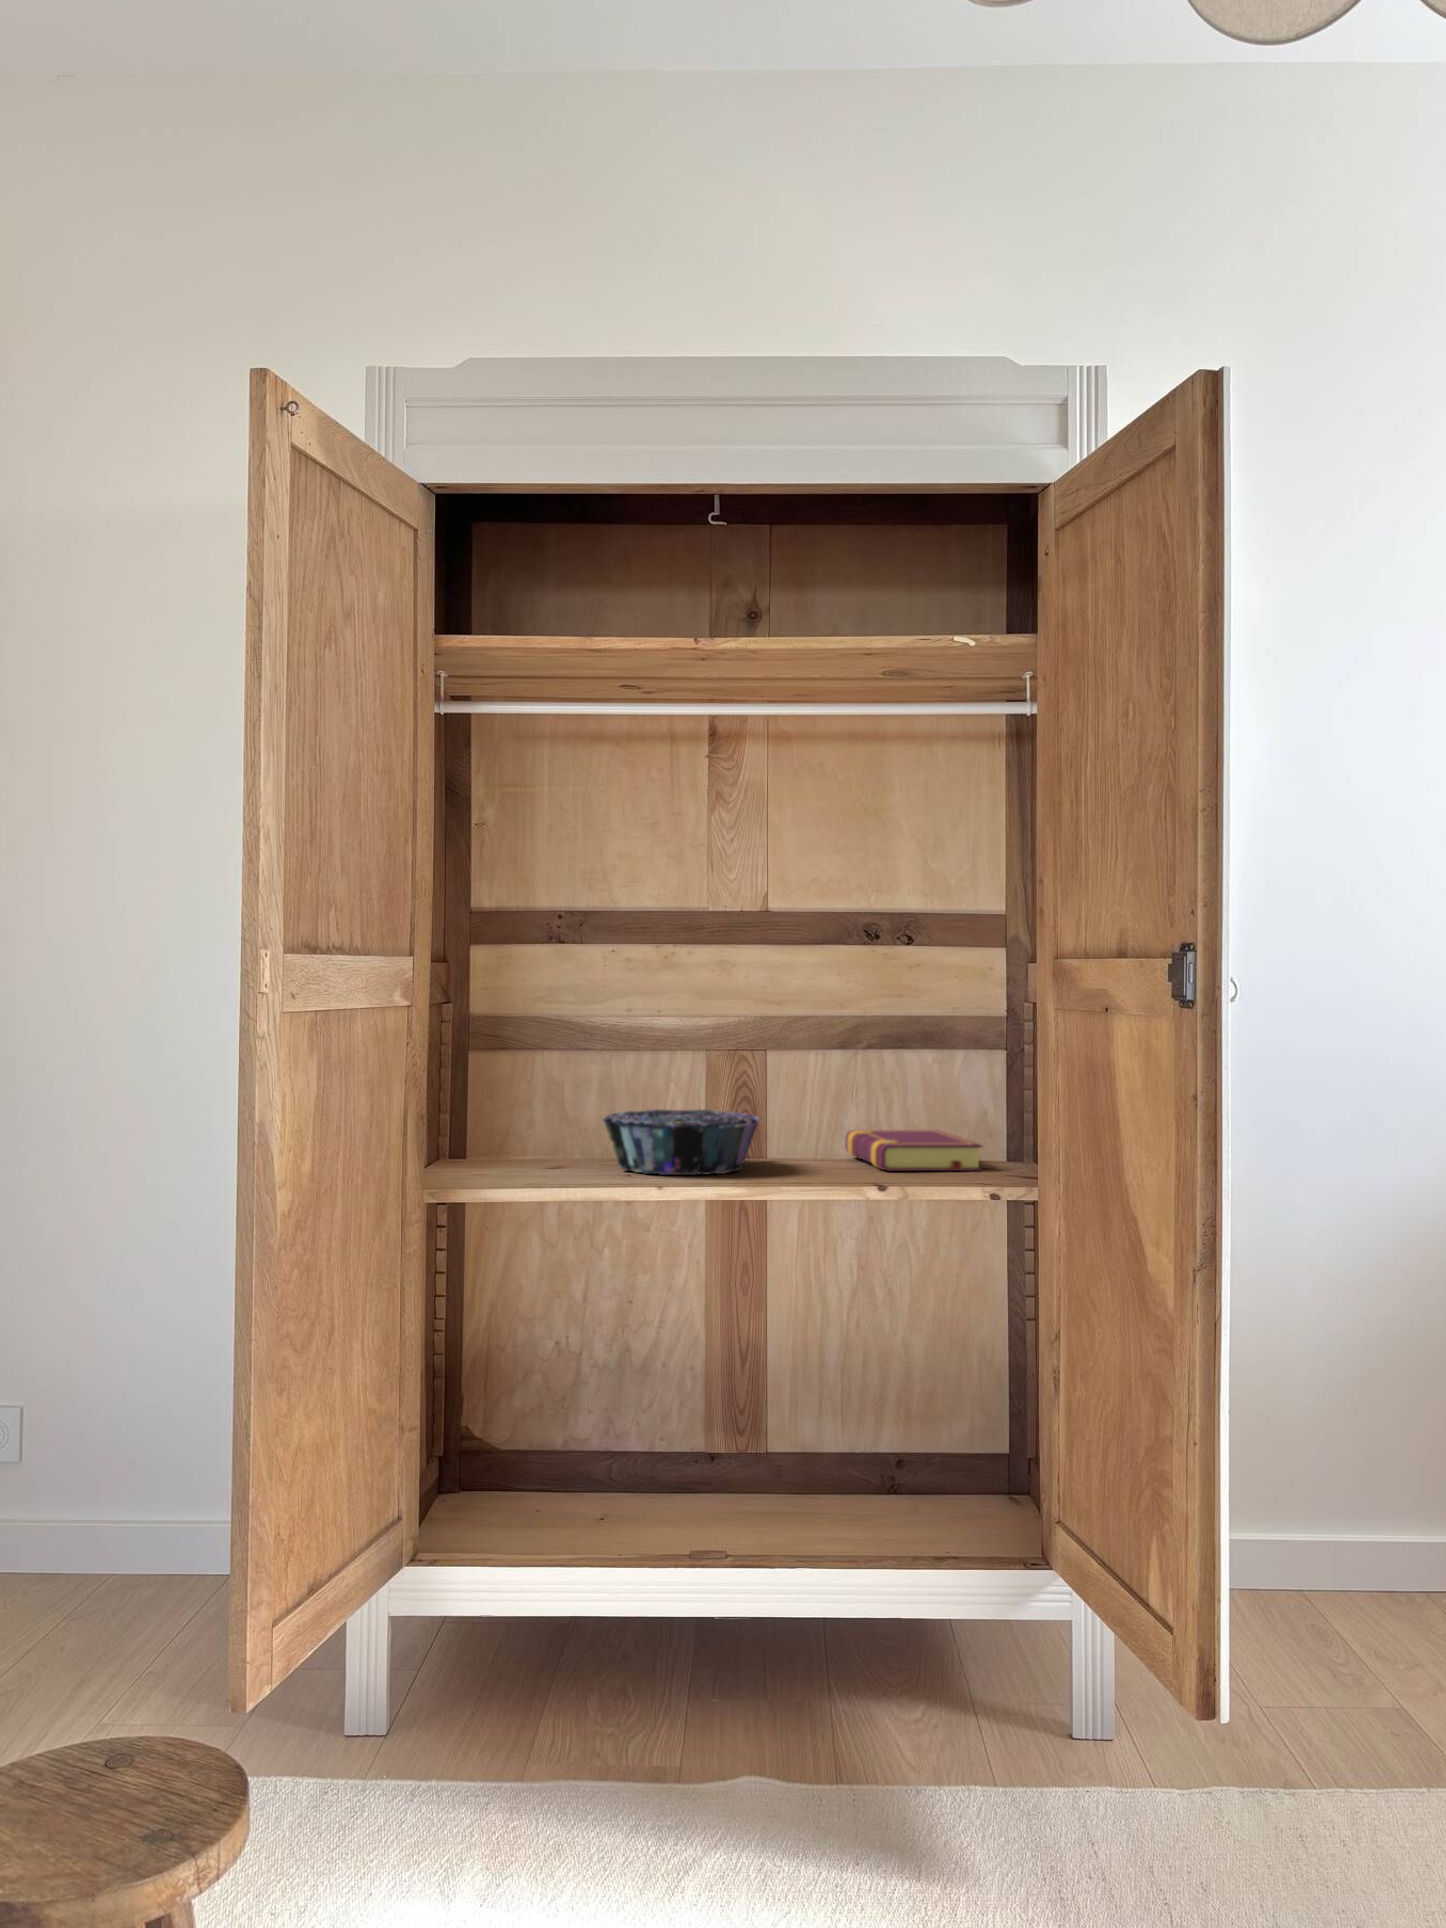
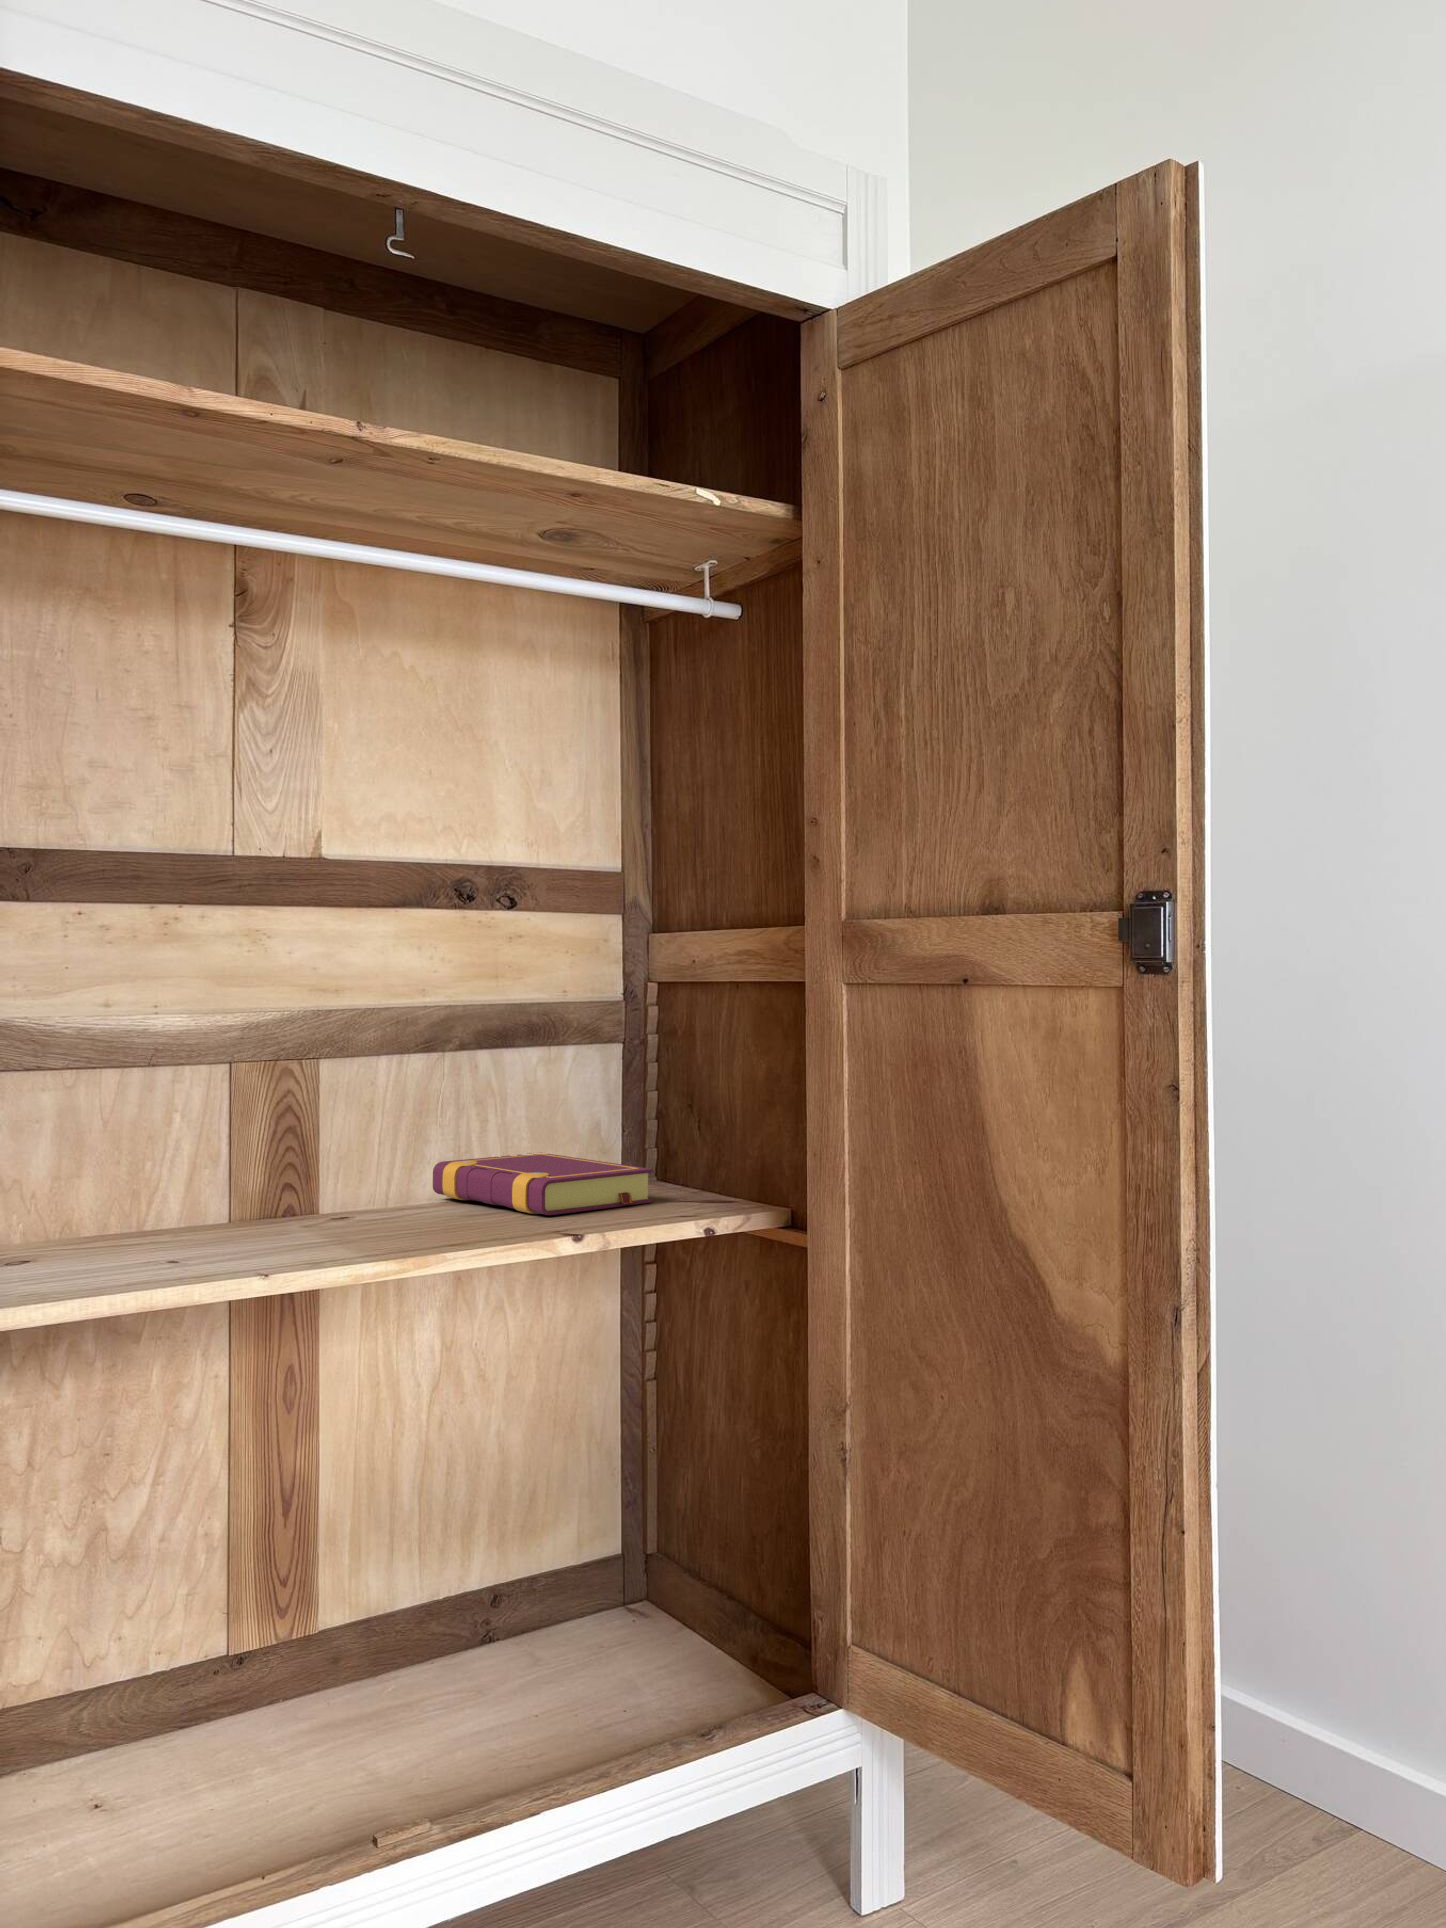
decorative bowl: present [603,1109,759,1175] -> none [120,1149,382,1258]

